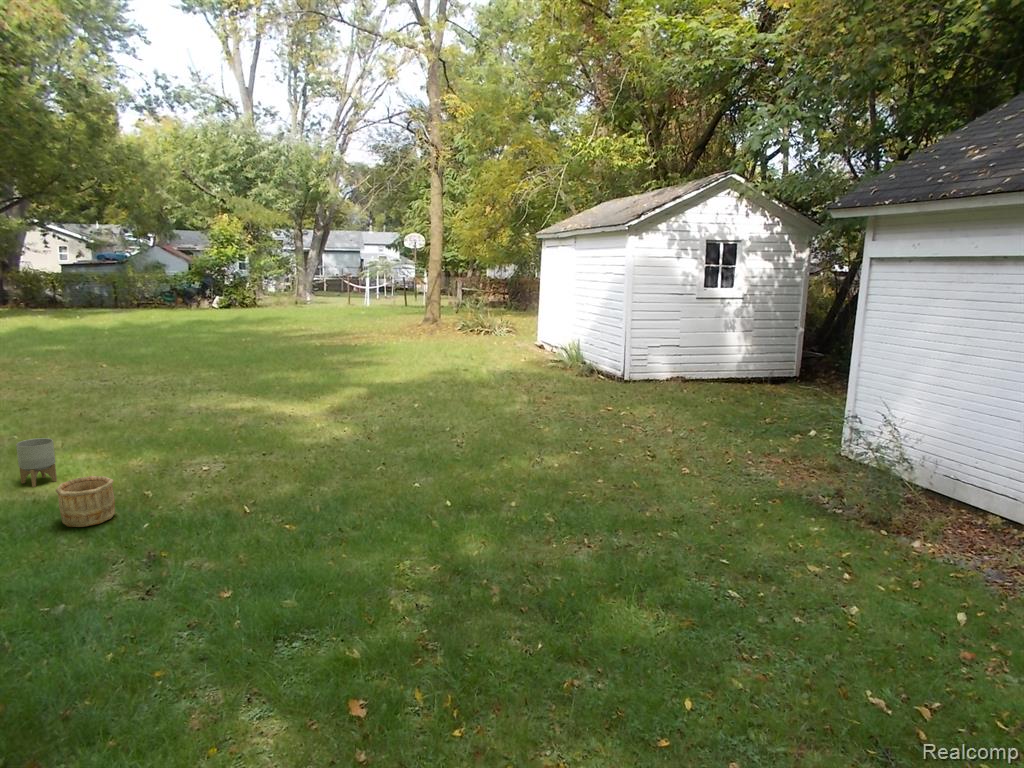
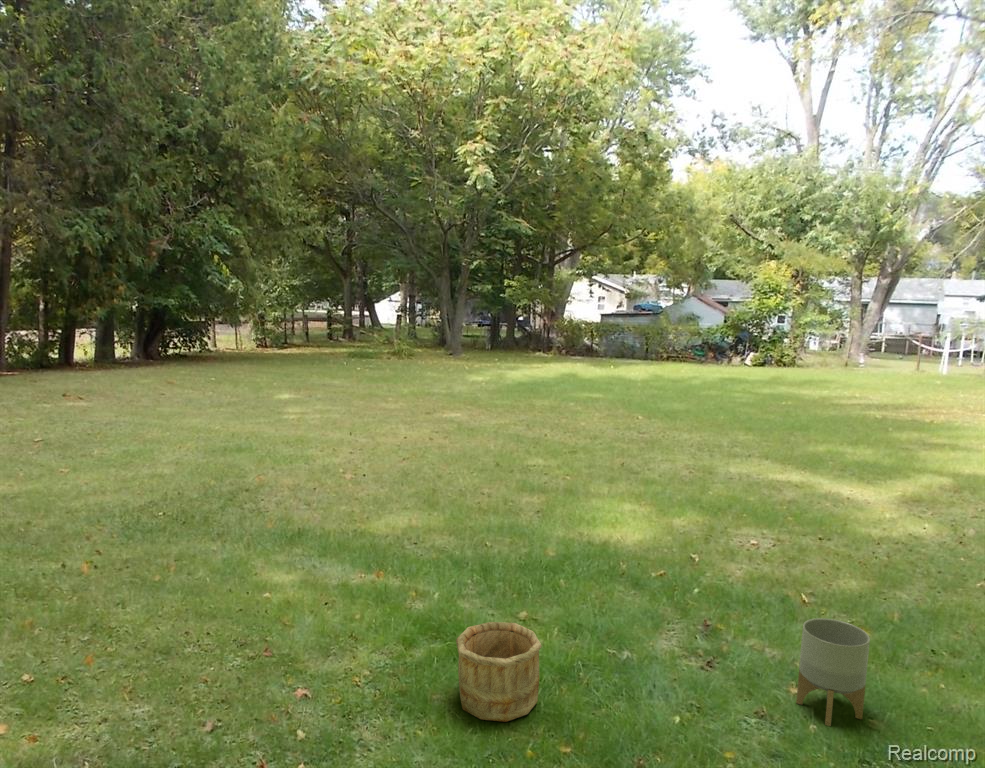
planter: present [16,438,57,487] -> present [796,618,870,726]

